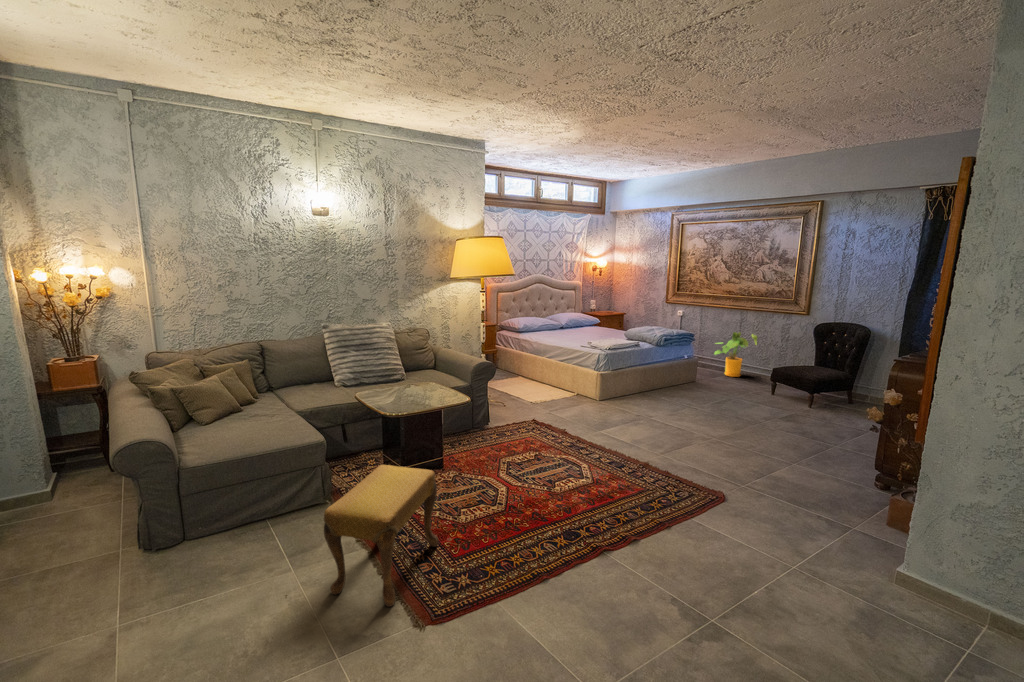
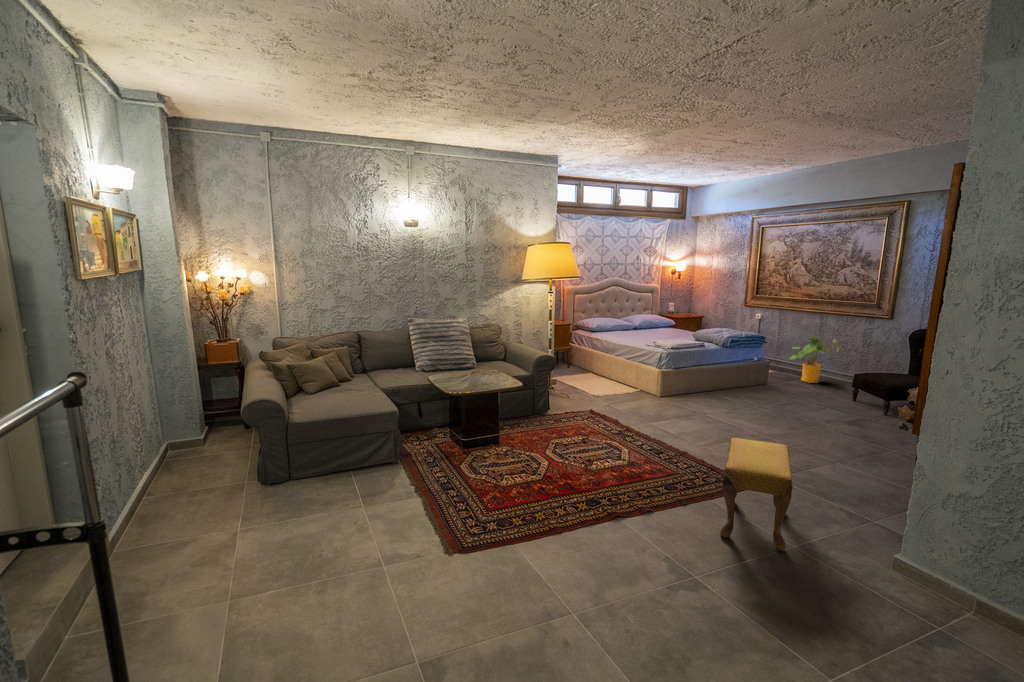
footstool: present [324,465,438,607] -> present [720,438,793,552]

